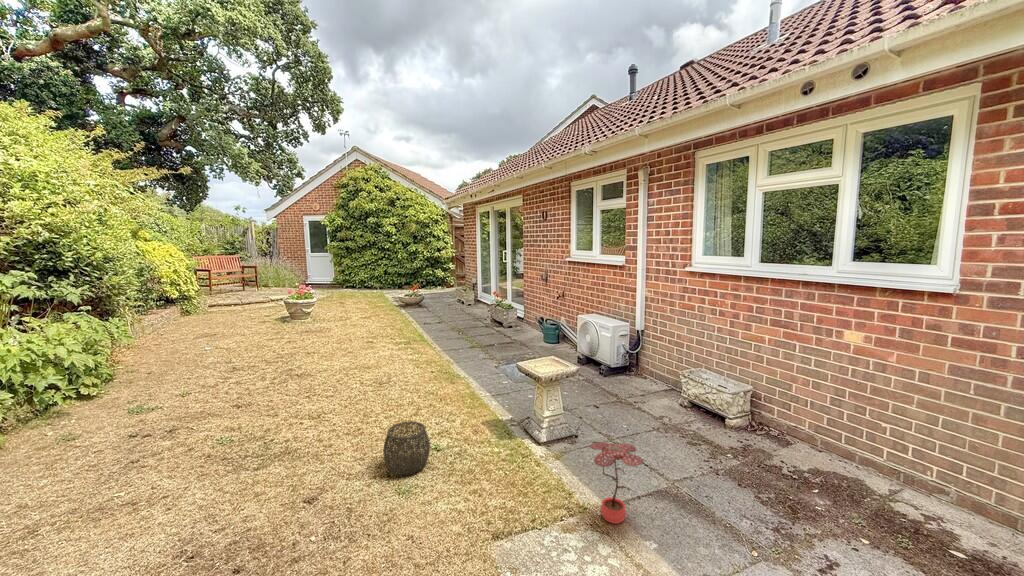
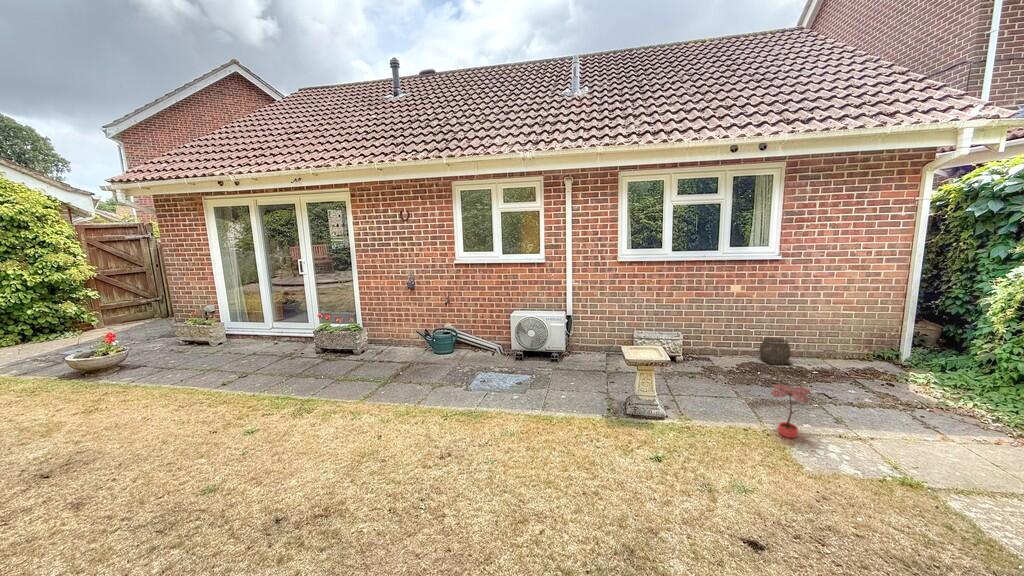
woven basket: present [383,421,430,476] -> present [759,337,791,365]

